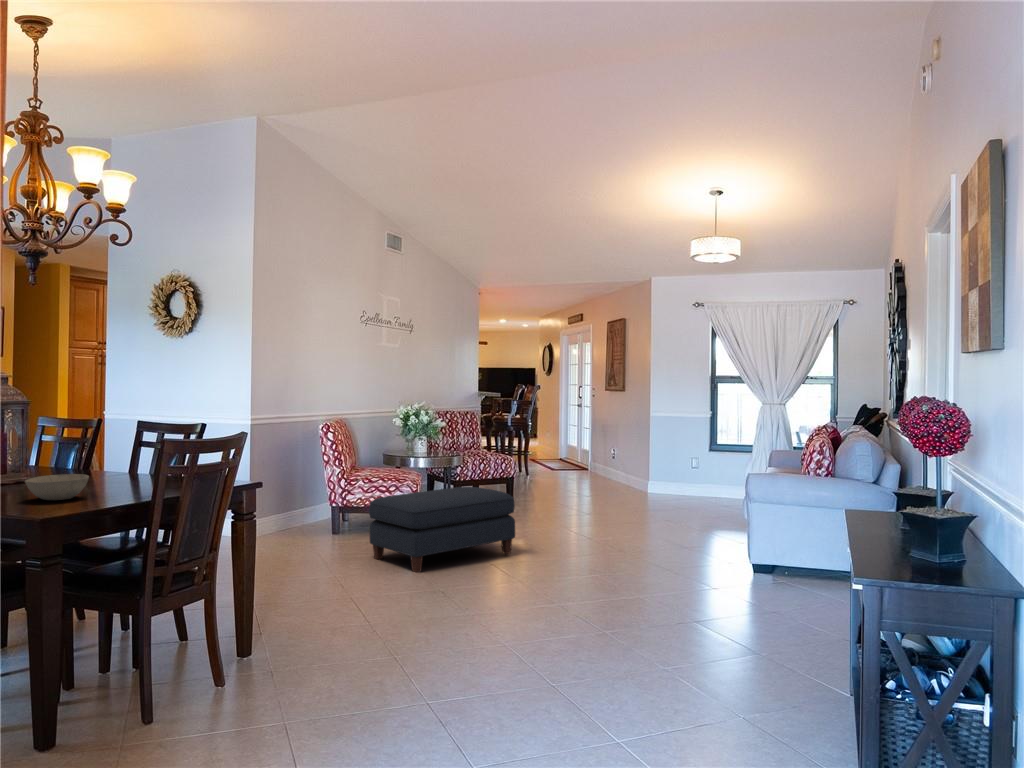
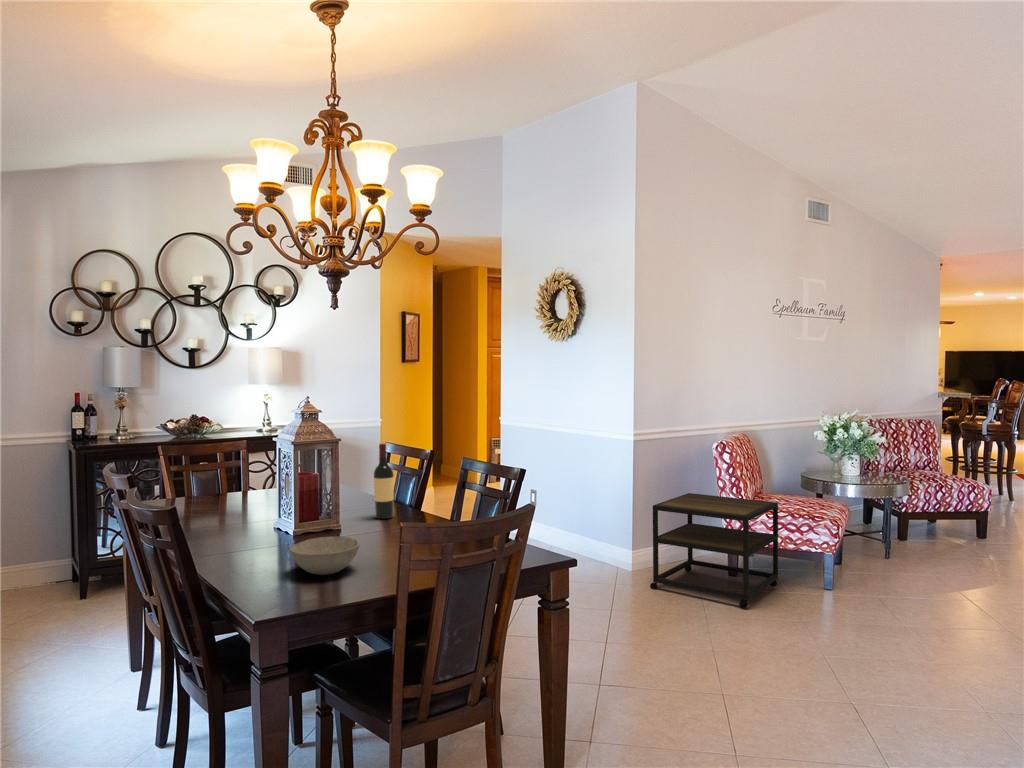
wine bottle: none [52,411,72,477] -> present [374,444,394,519]
side table: none [271,468,373,550] -> present [650,493,778,608]
ottoman: present [369,487,515,572] -> none [766,542,993,667]

